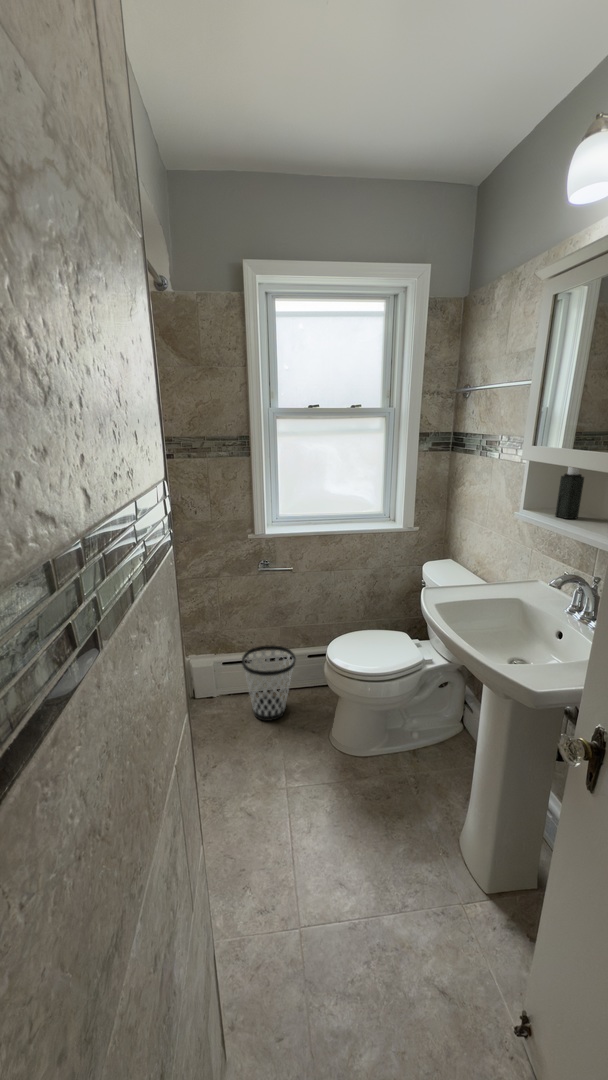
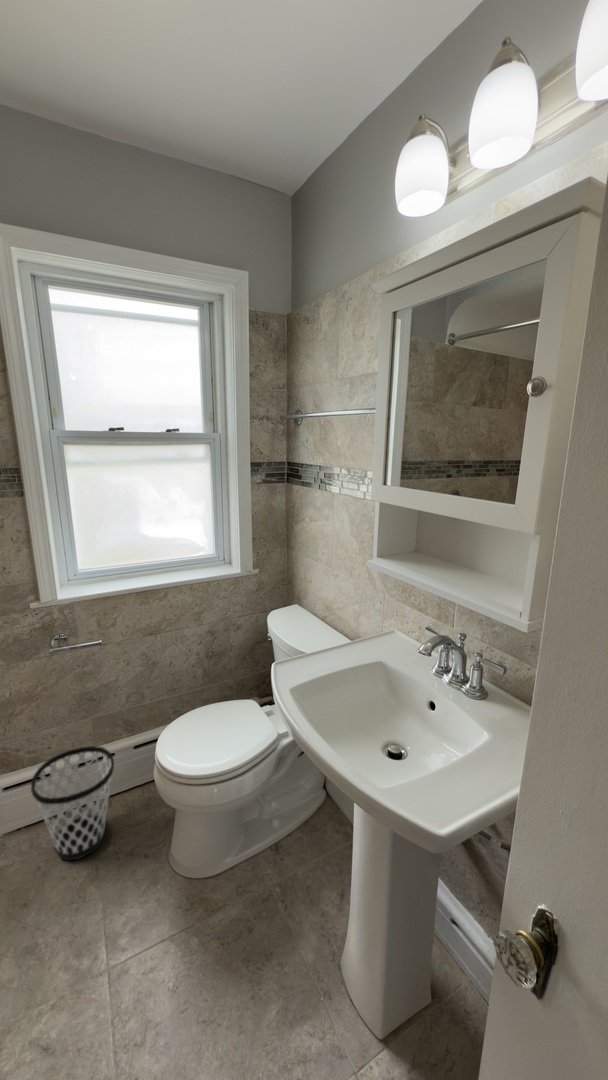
candle: present [555,467,584,519] -> none [409,474,435,567]

